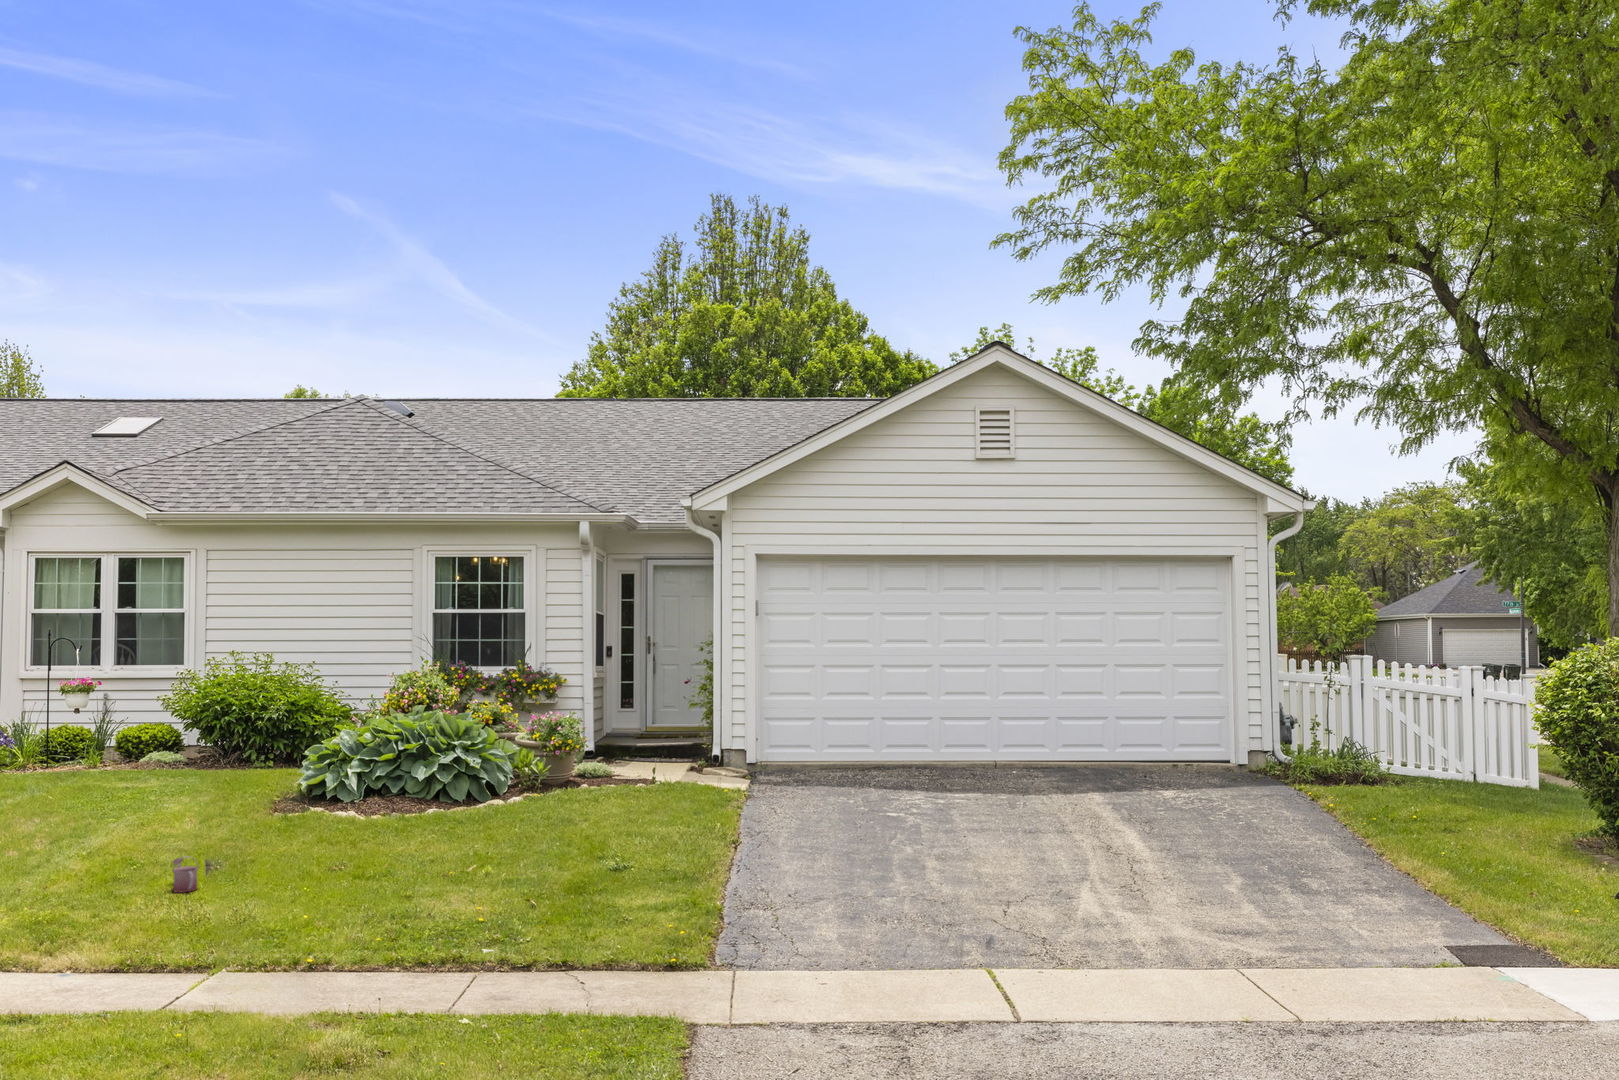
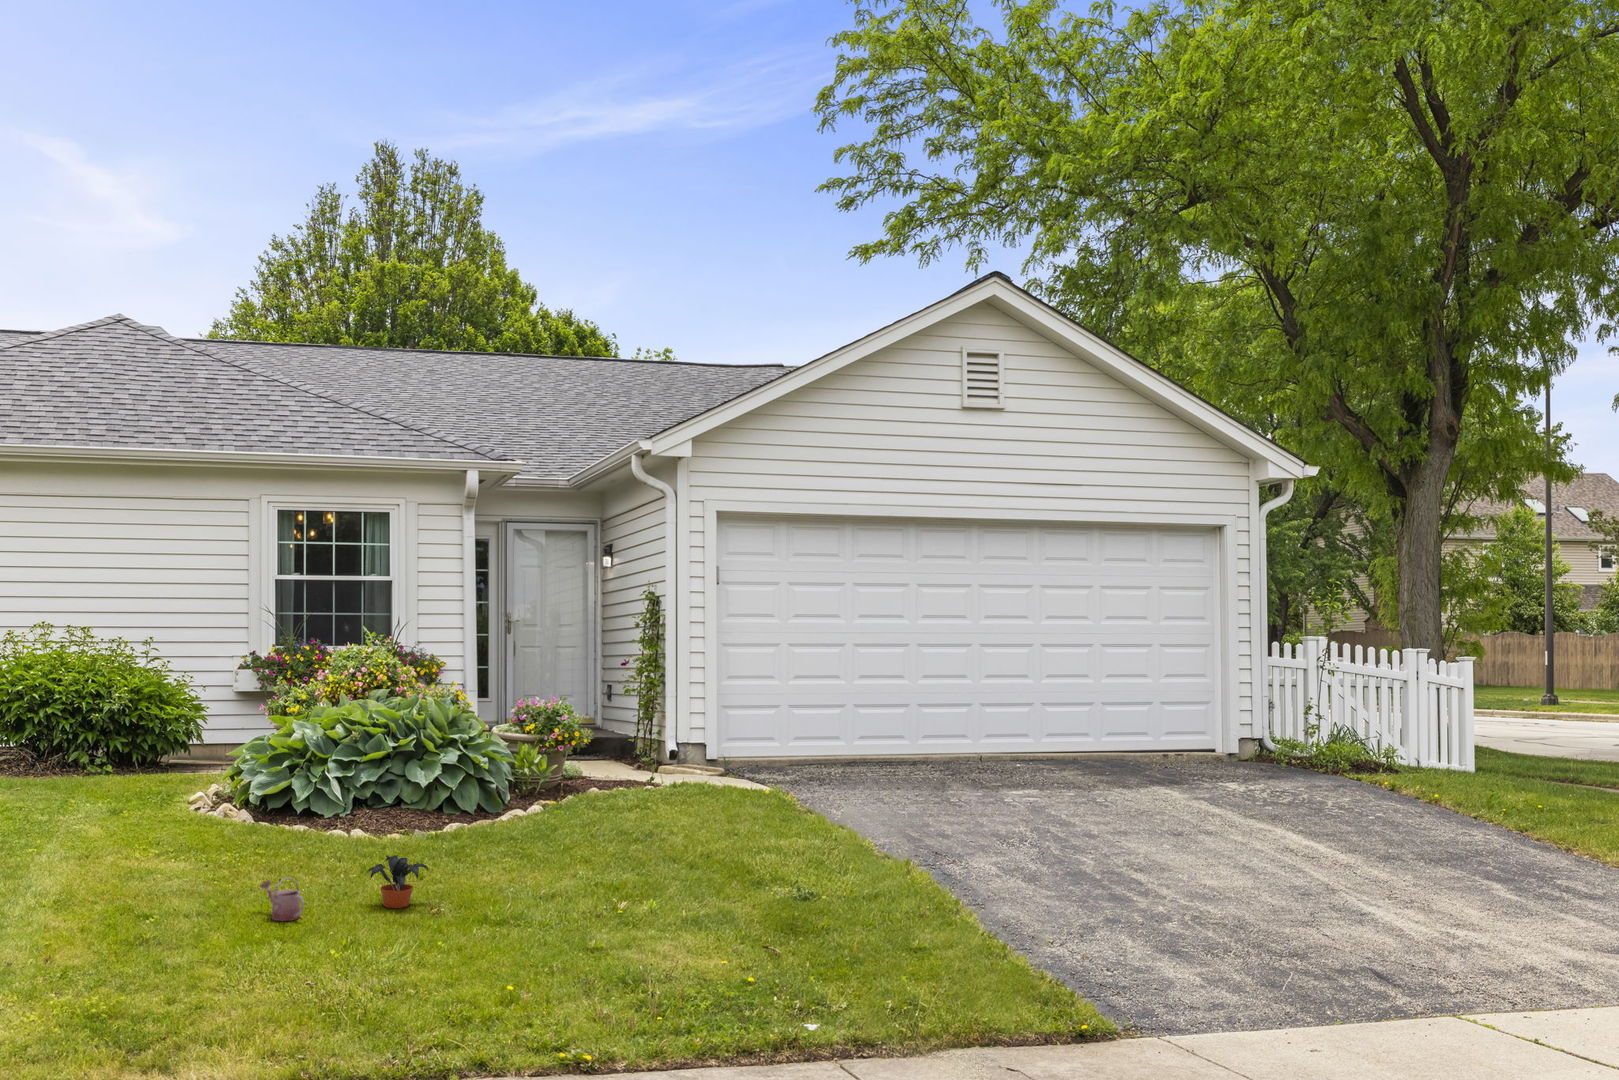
potted plant: none [258,840,315,885] -> present [367,855,429,908]

